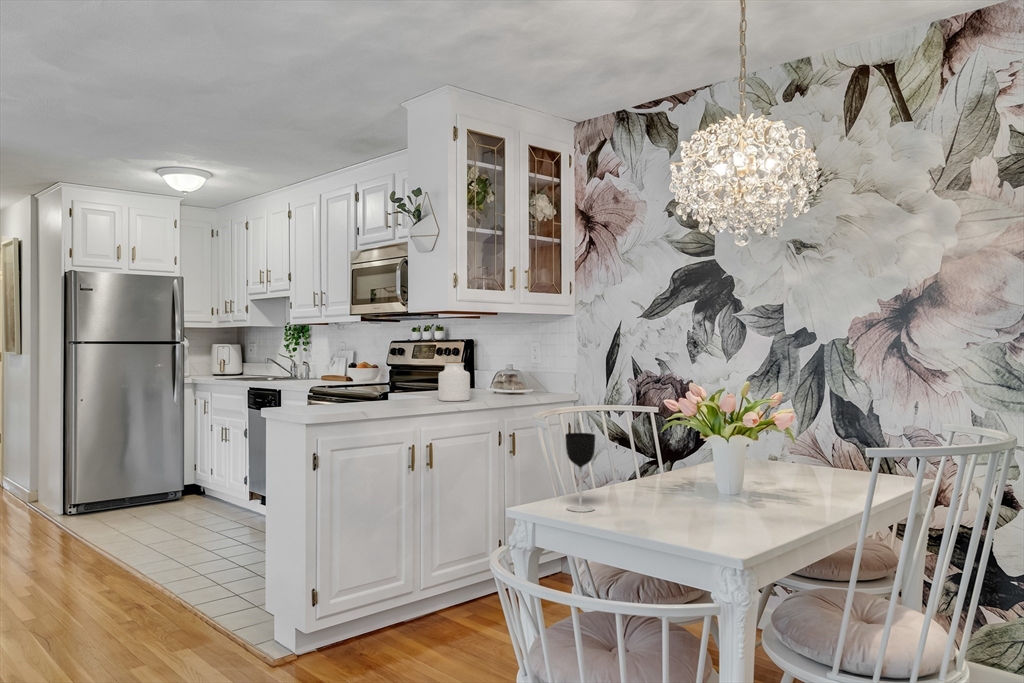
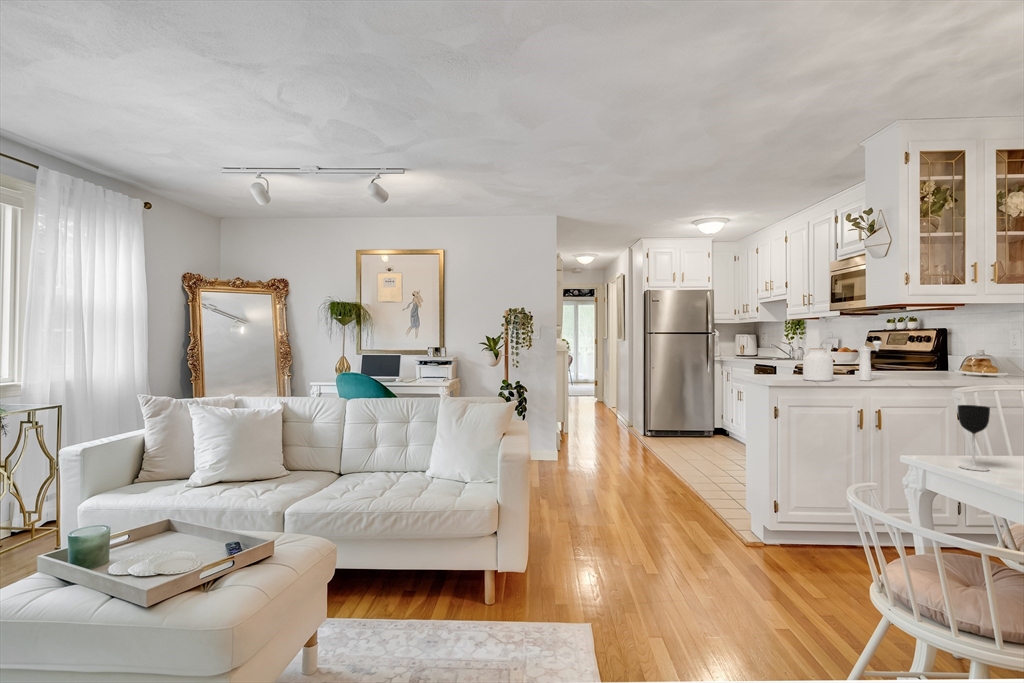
pepper mill: none [409,354,431,406] -> present [859,341,882,381]
jar: present [438,362,470,401] -> present [803,348,833,381]

